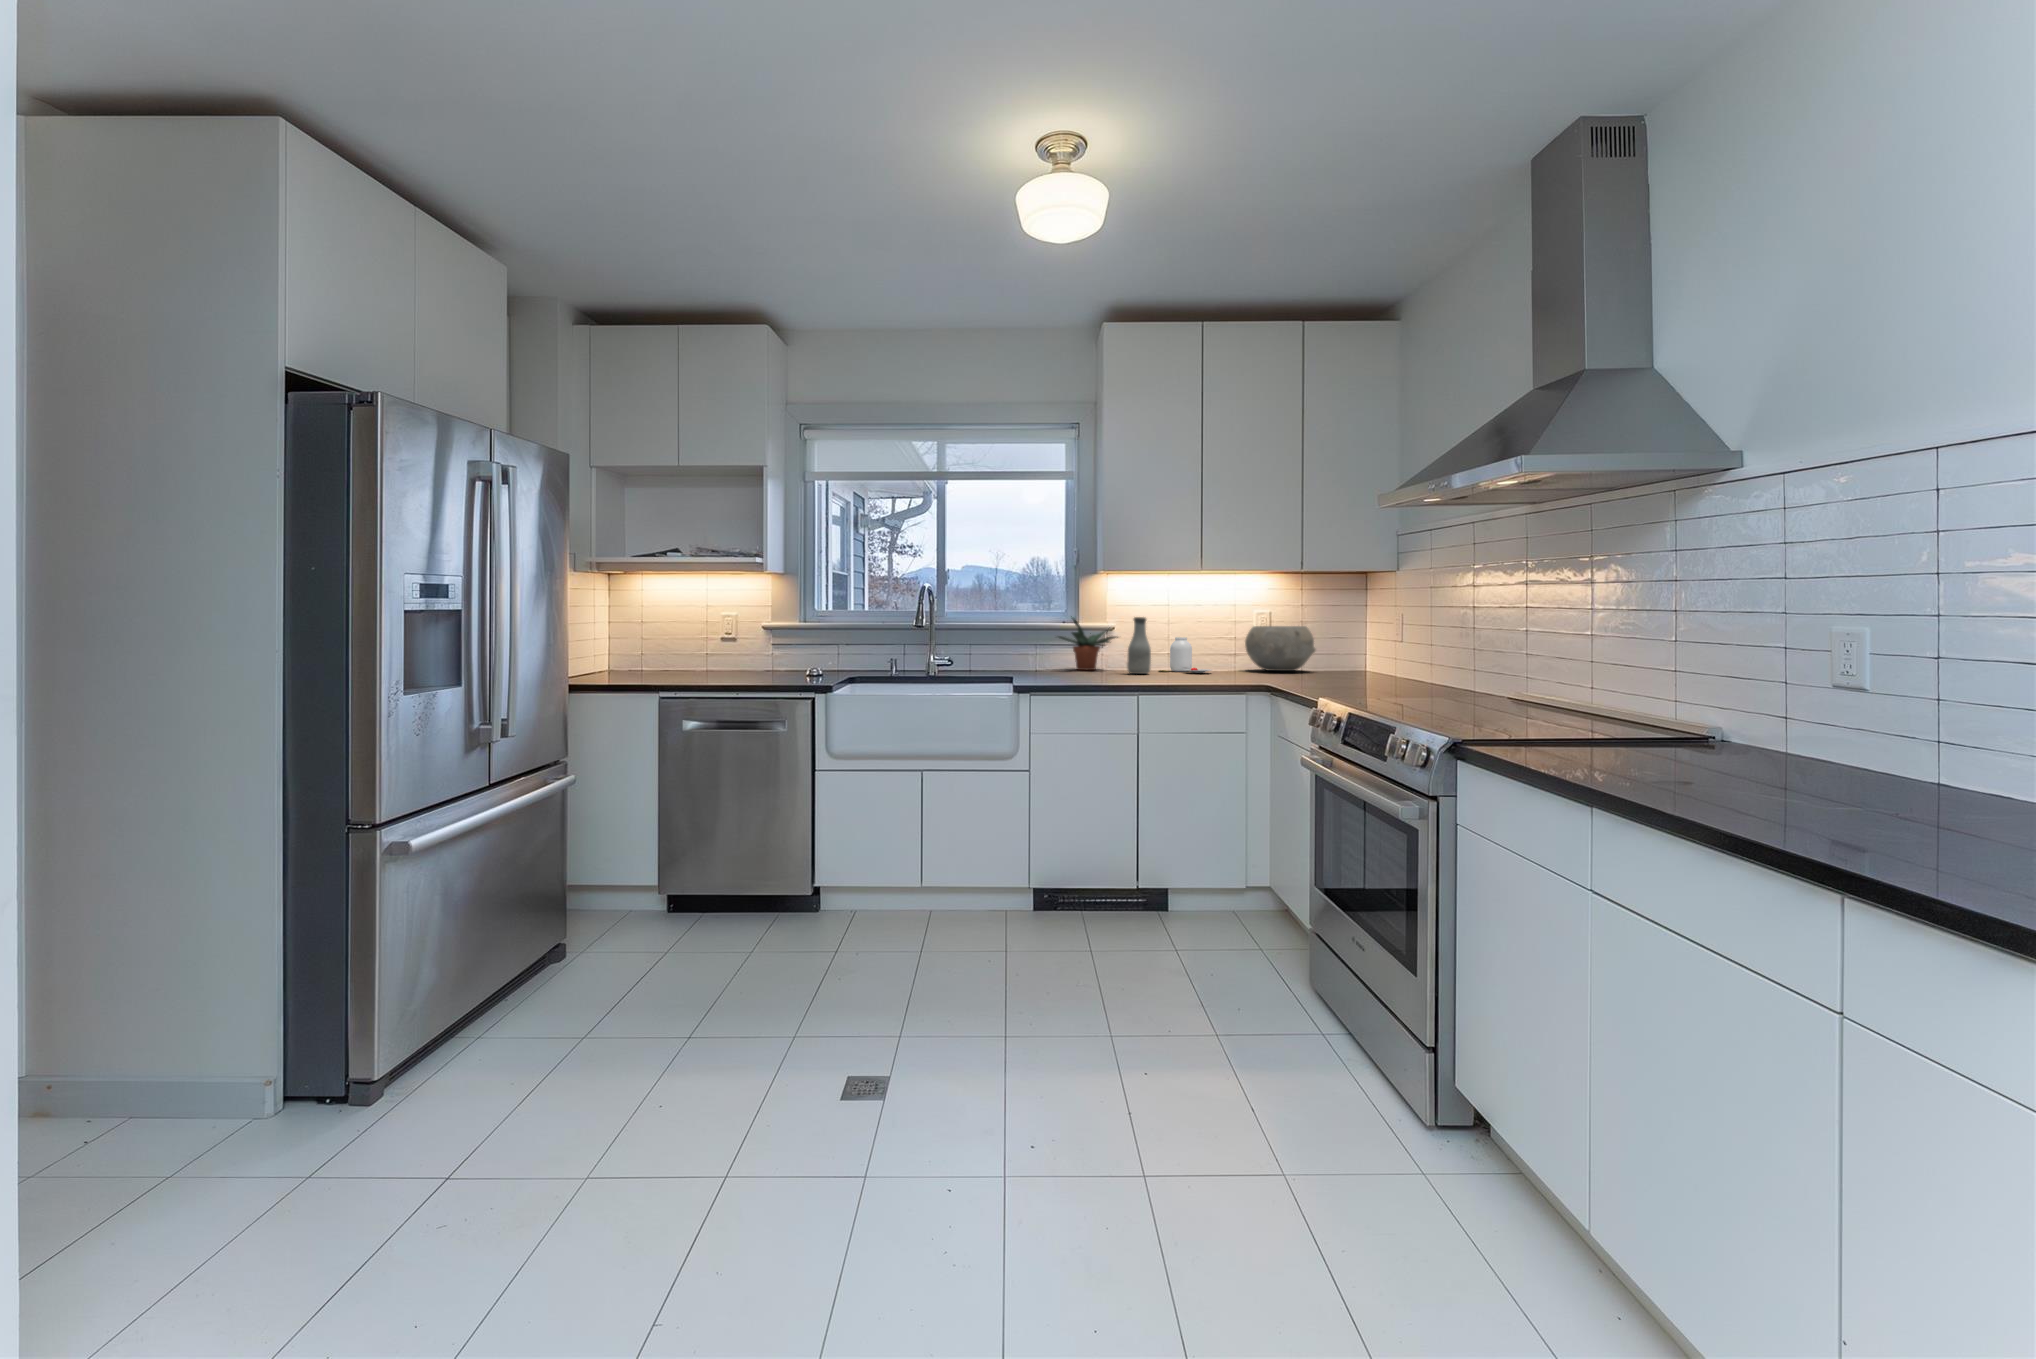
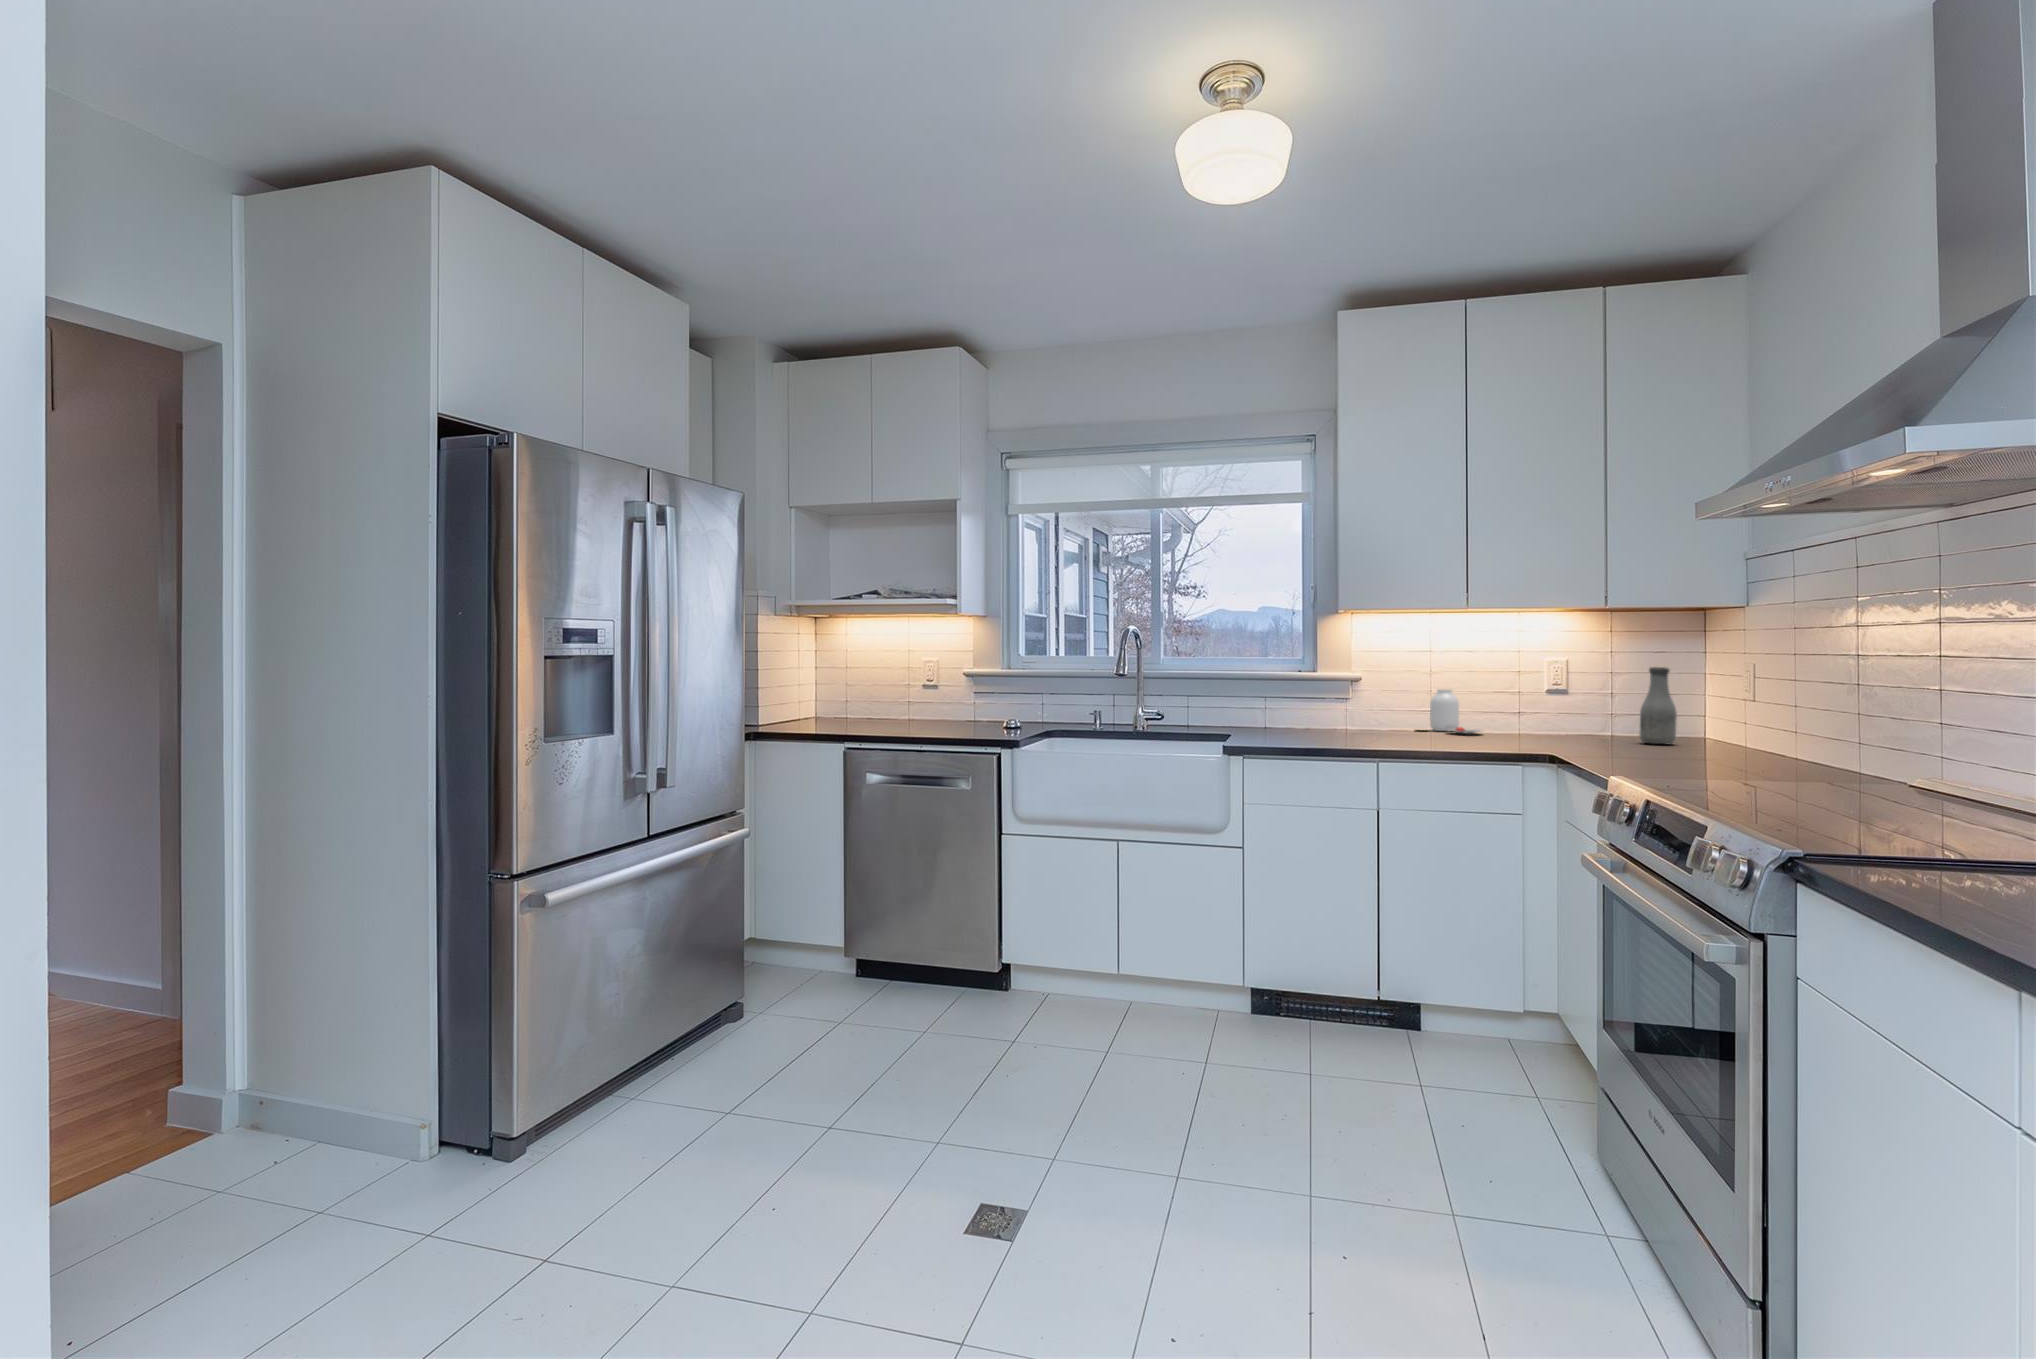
potted plant: present [1058,616,1118,670] -> none [1283,662,1368,727]
bottle: present [1127,617,1151,674] -> present [1640,667,1677,744]
ceramic bowl: present [1245,626,1316,671] -> none [1532,676,1630,734]

